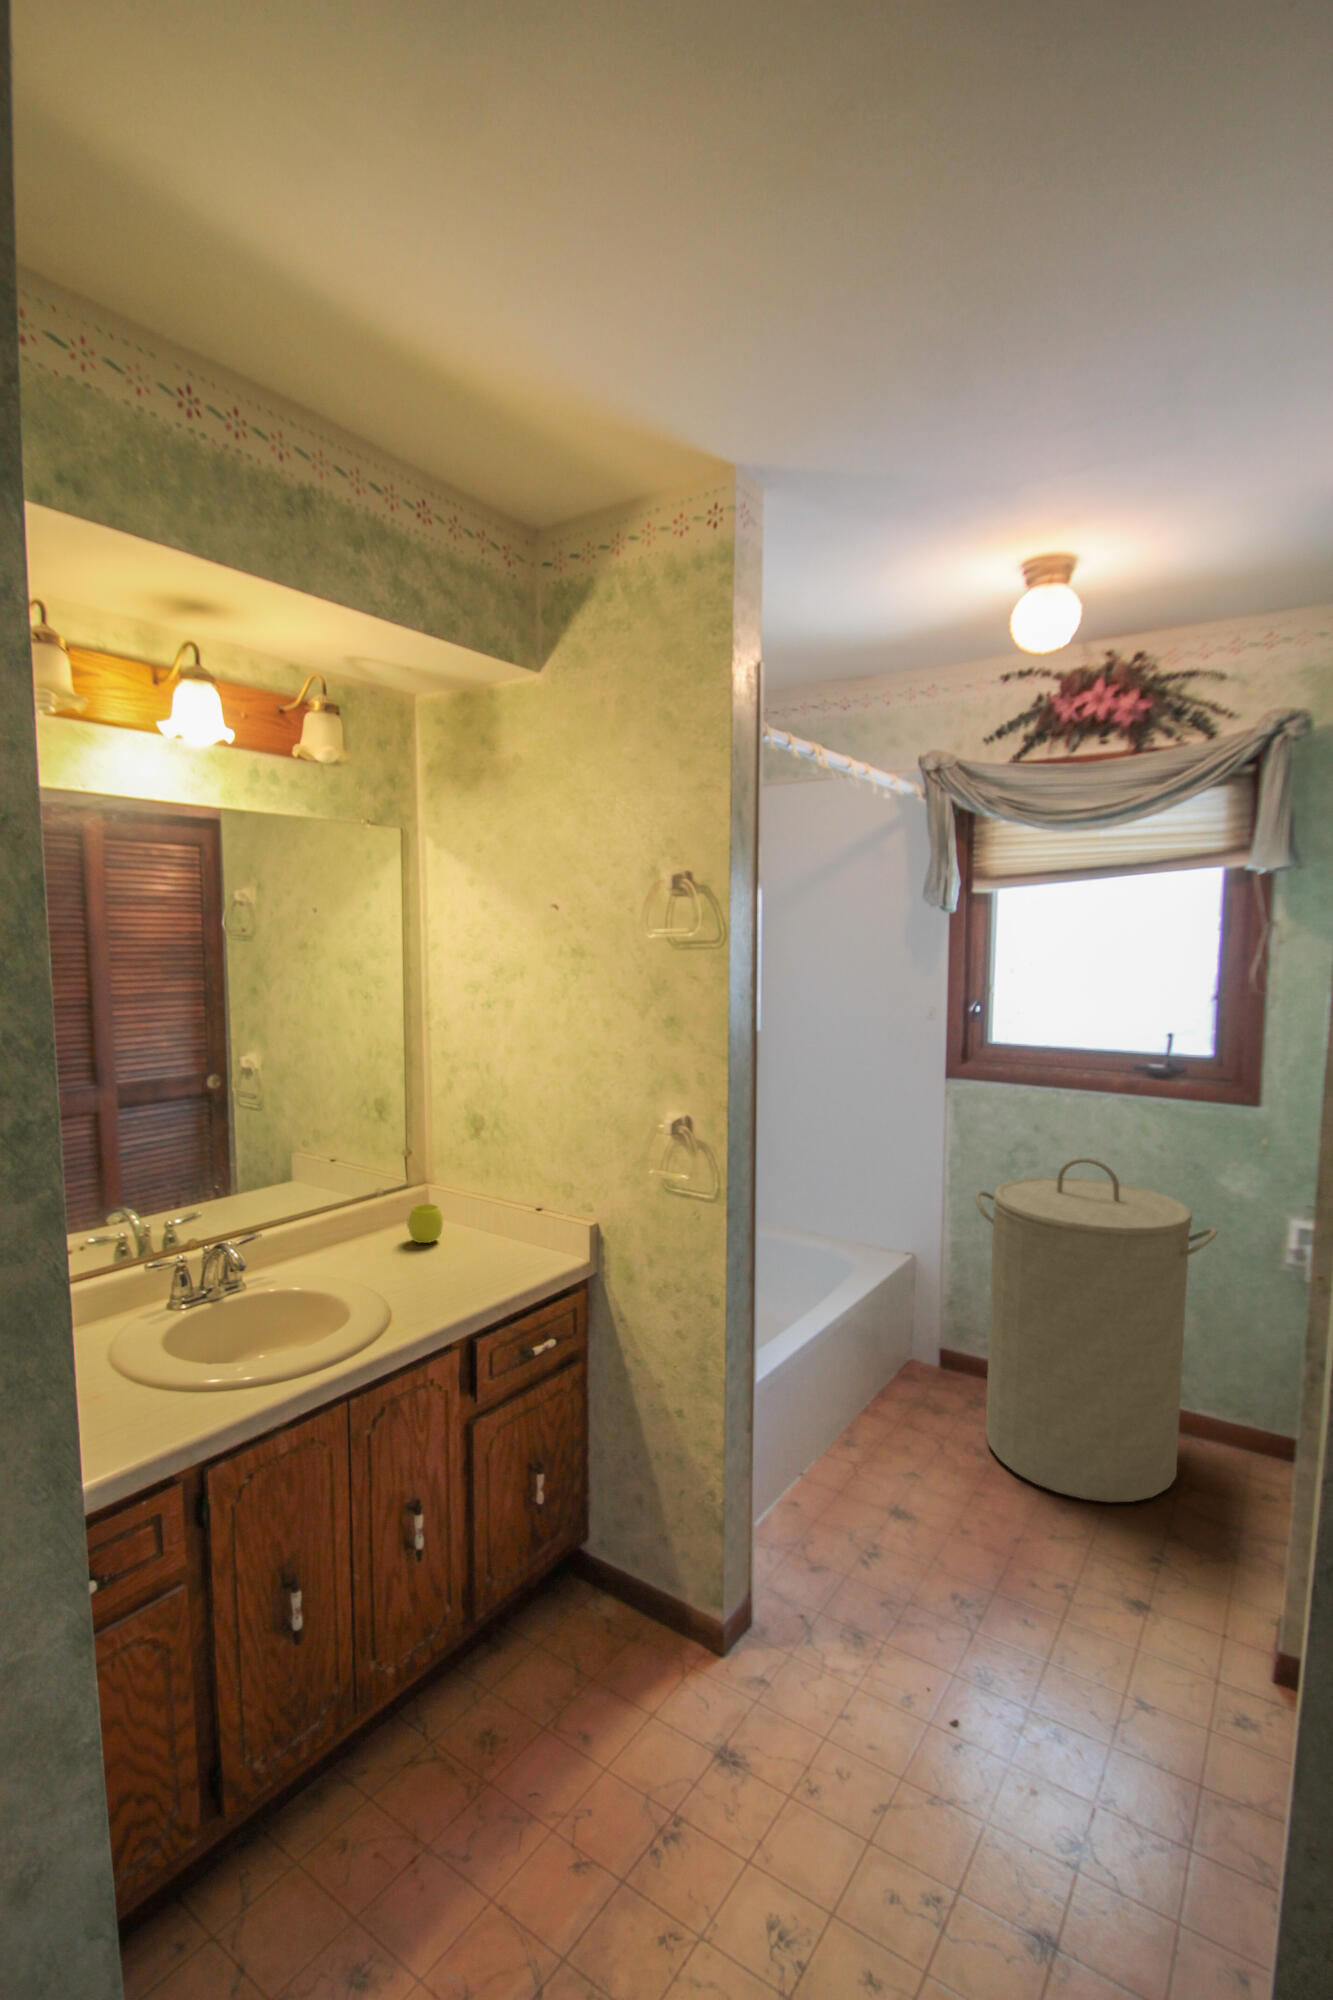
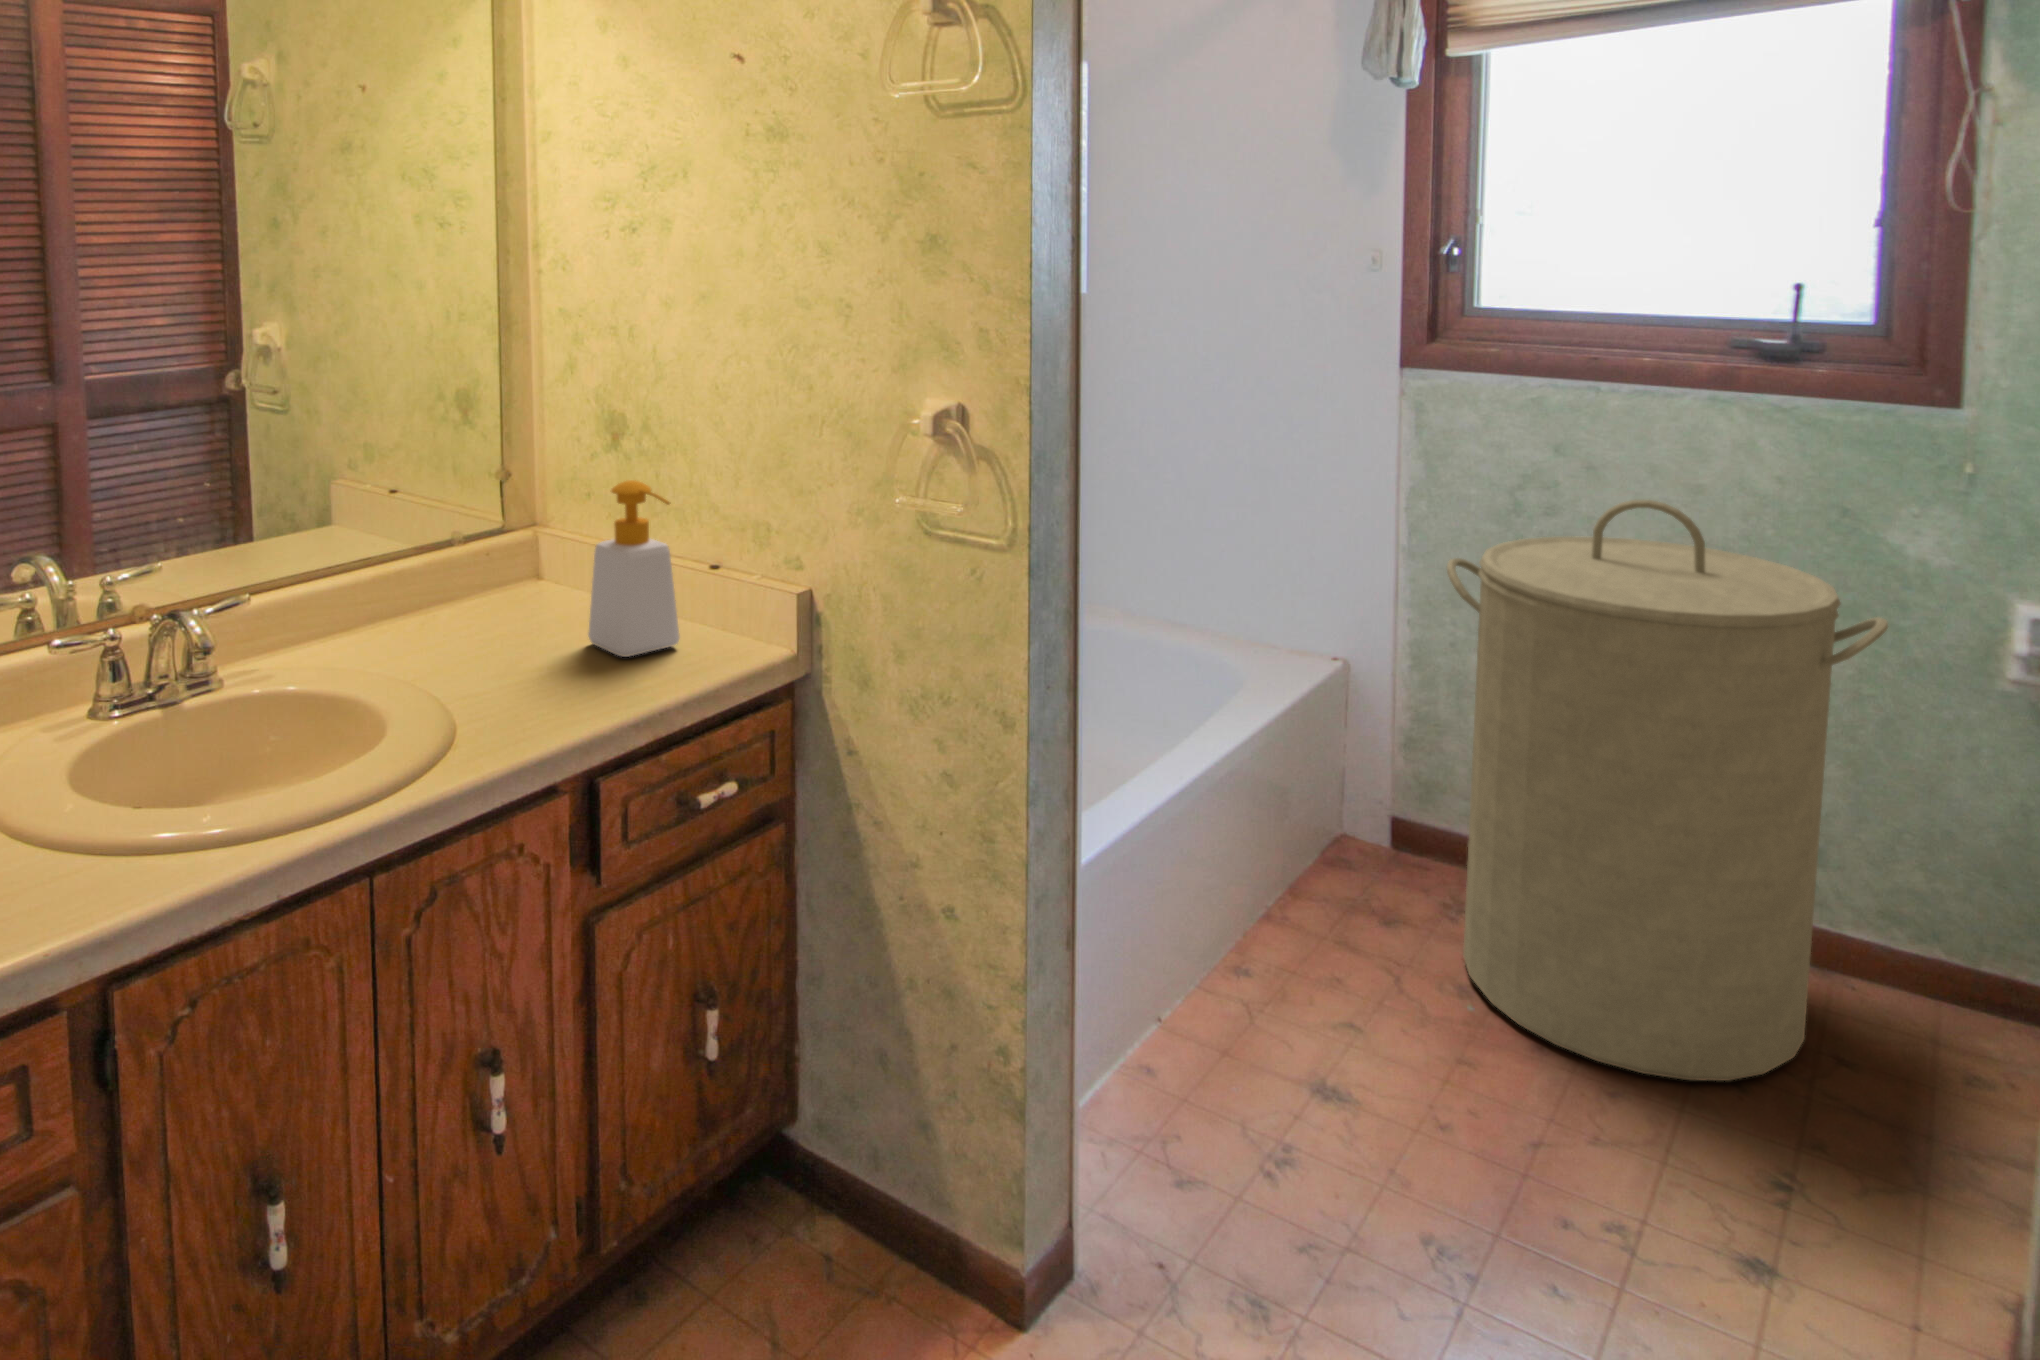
soap bottle: none [464,1157,519,1264] -> present [588,480,680,657]
cup: present [407,1204,443,1243] -> none [498,561,557,623]

